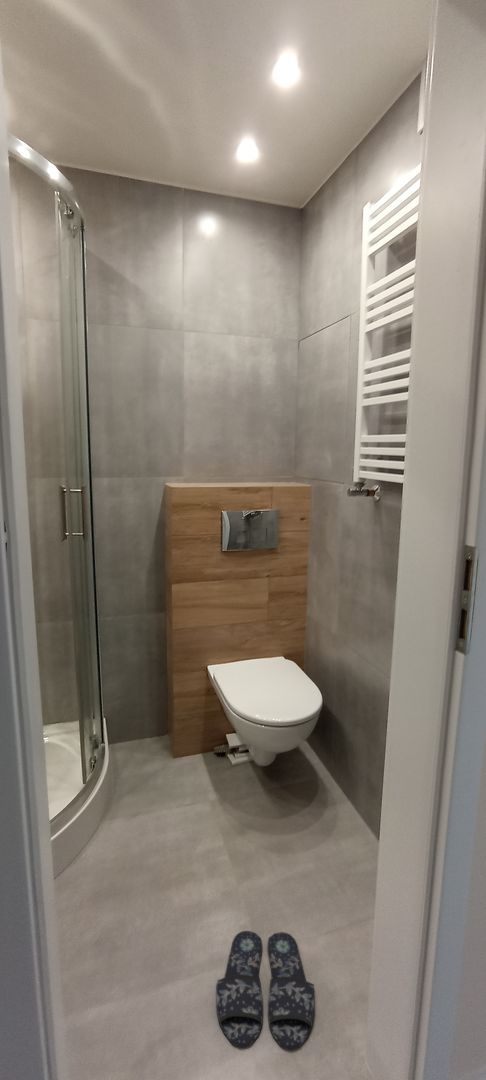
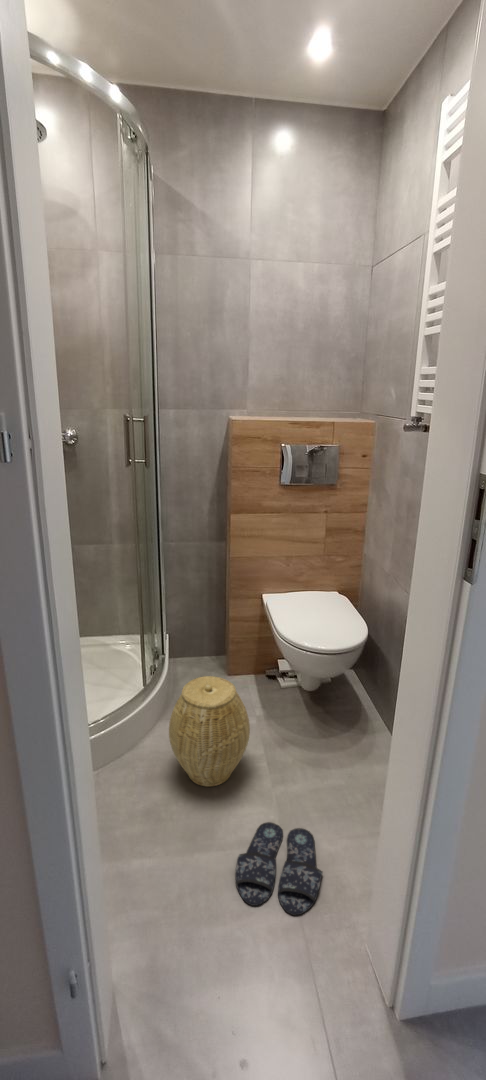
woven basket: none [121,764,212,897] -> present [169,676,250,787]

